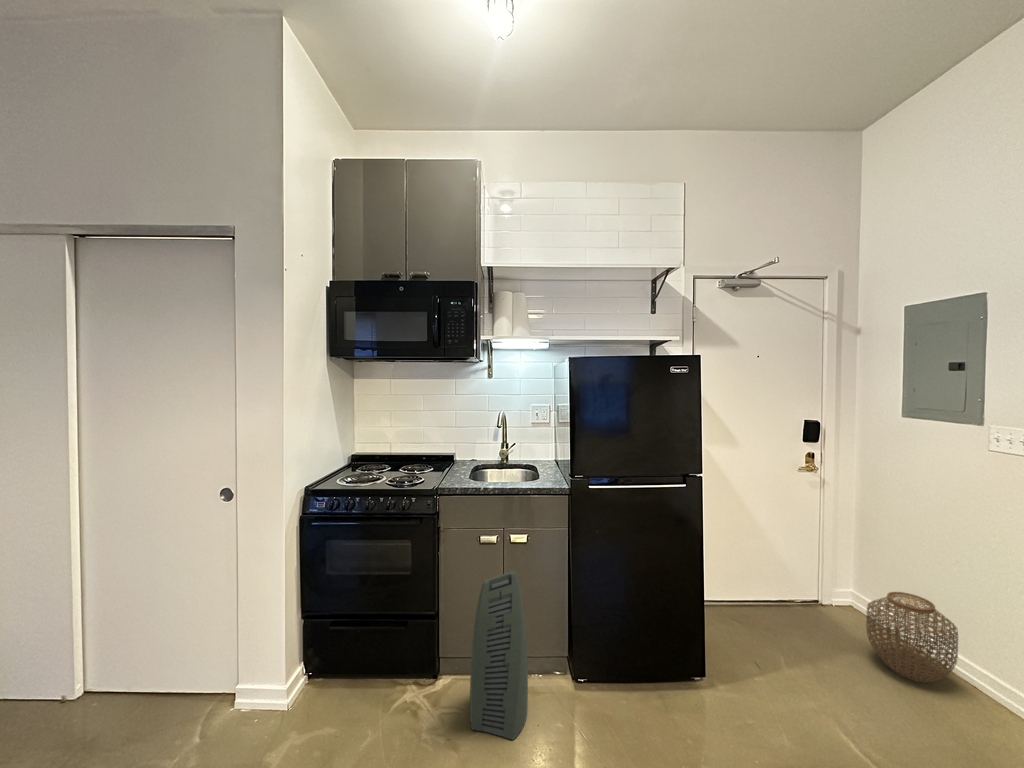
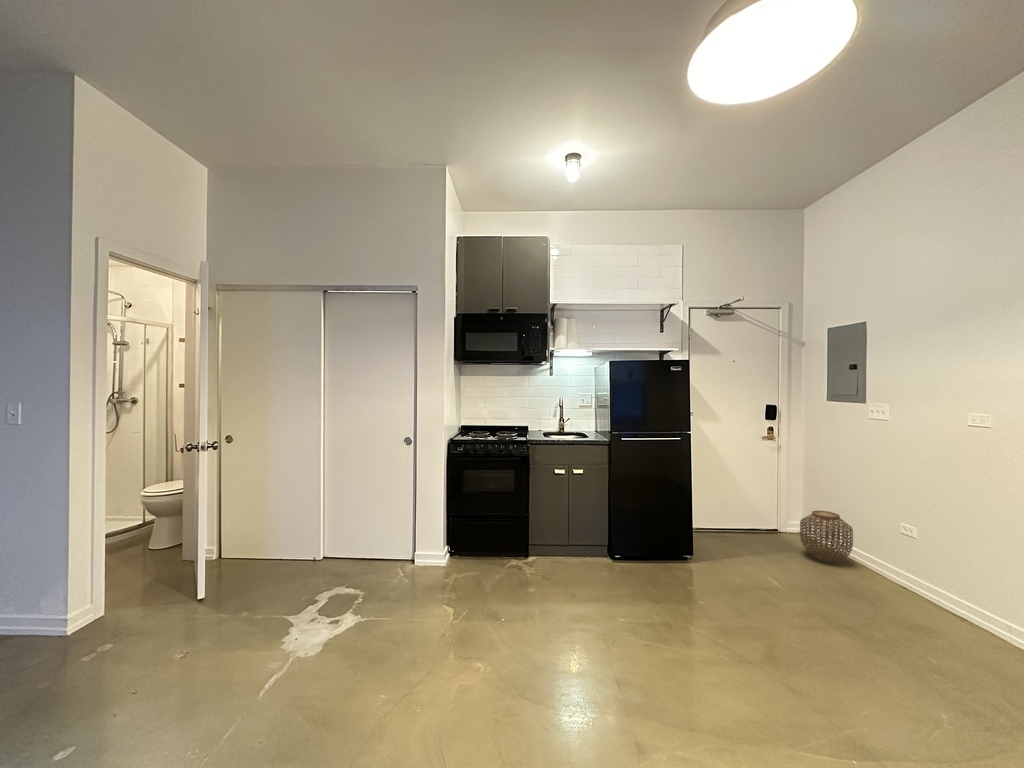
air purifier: present [470,571,528,740] -> none [554,487,587,578]

